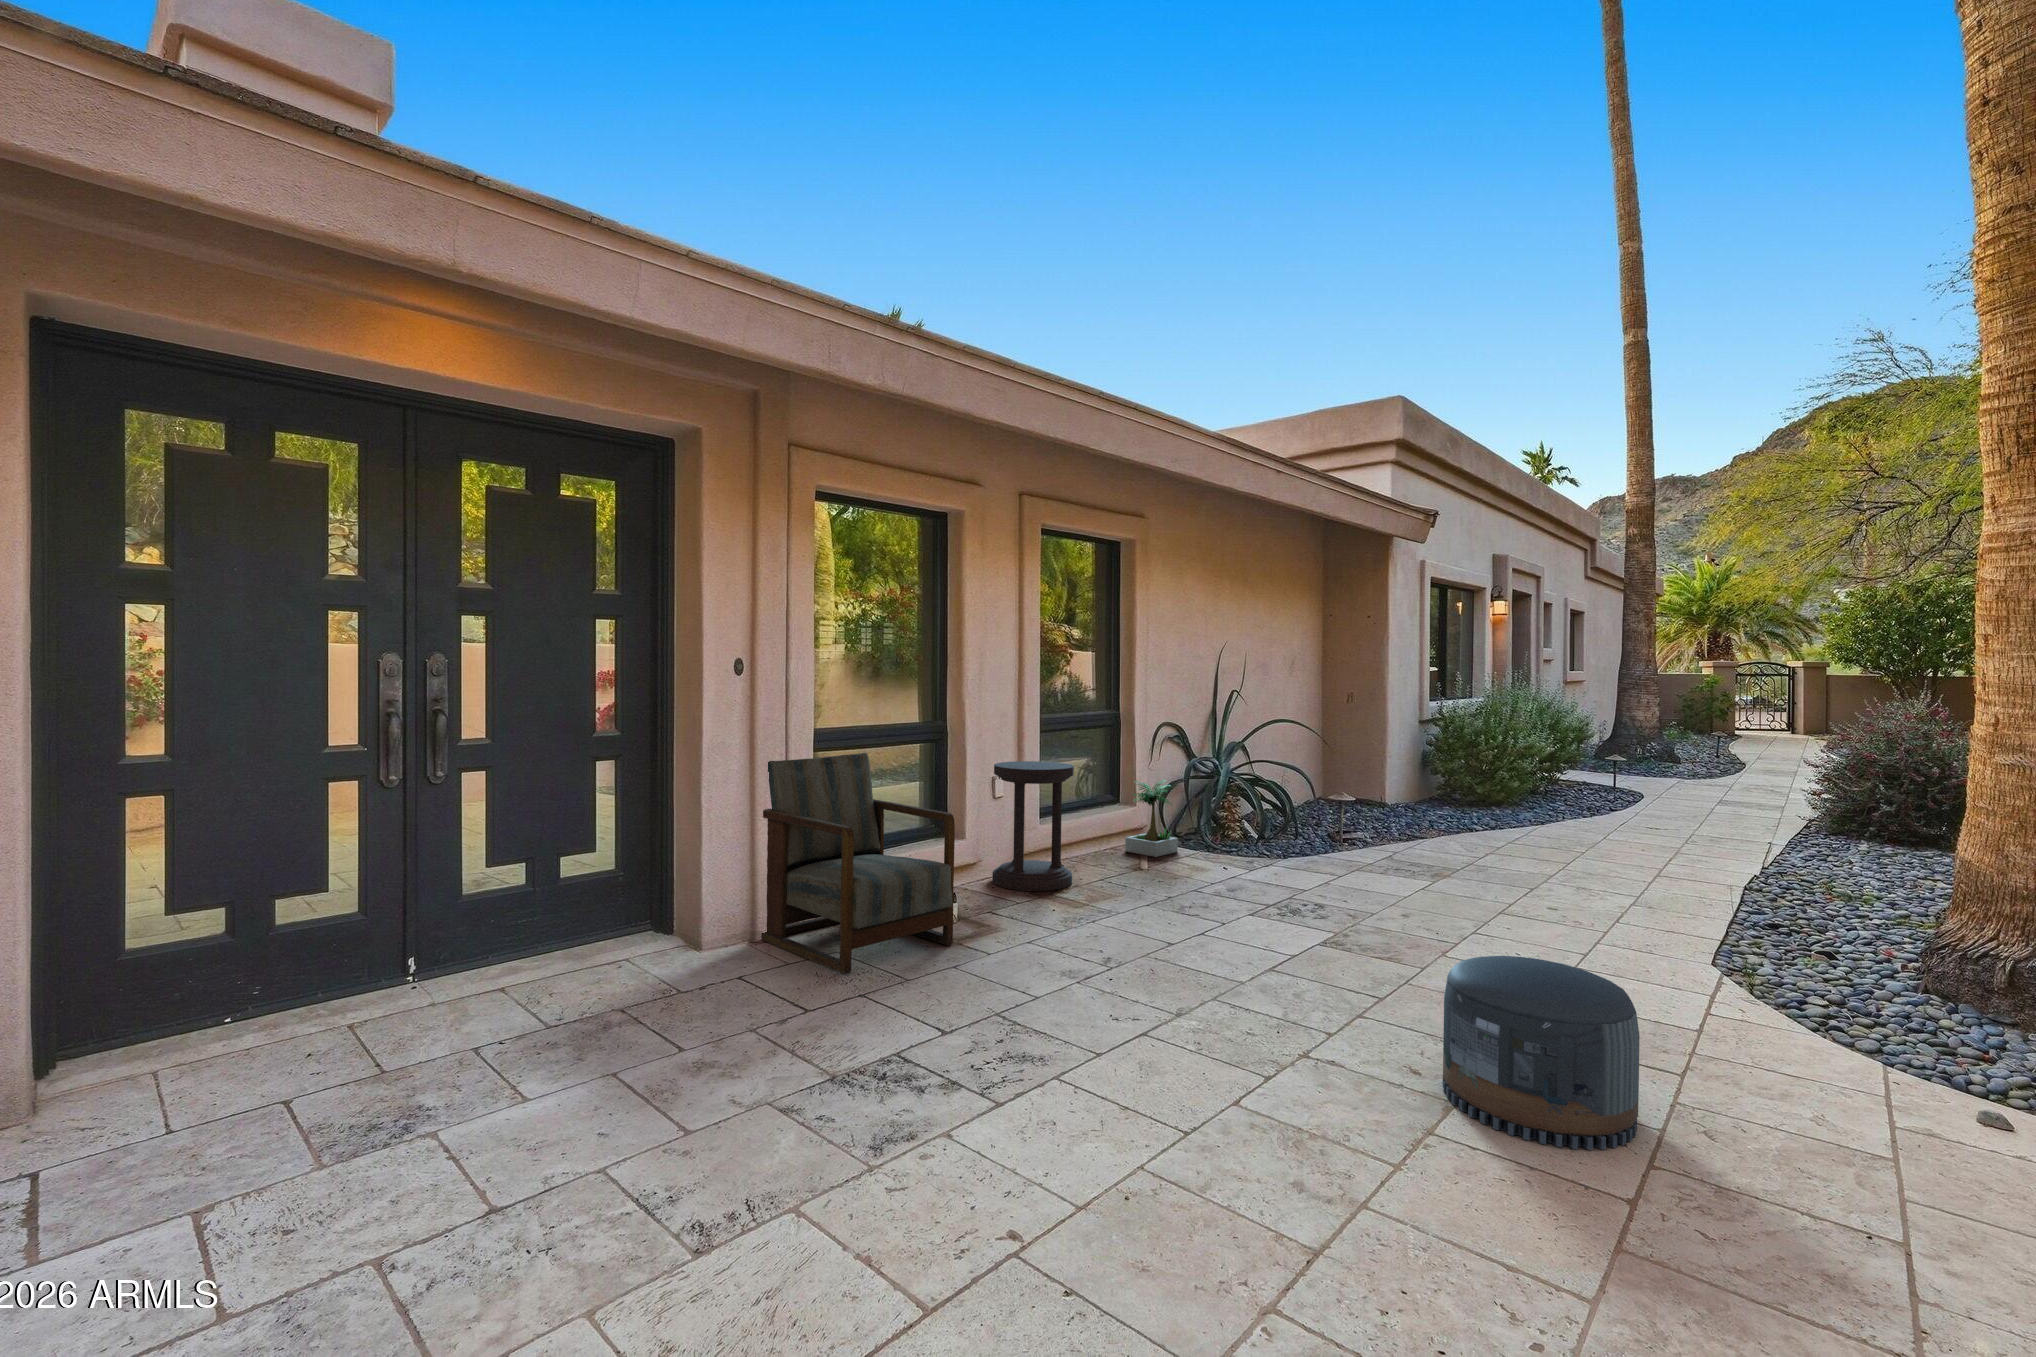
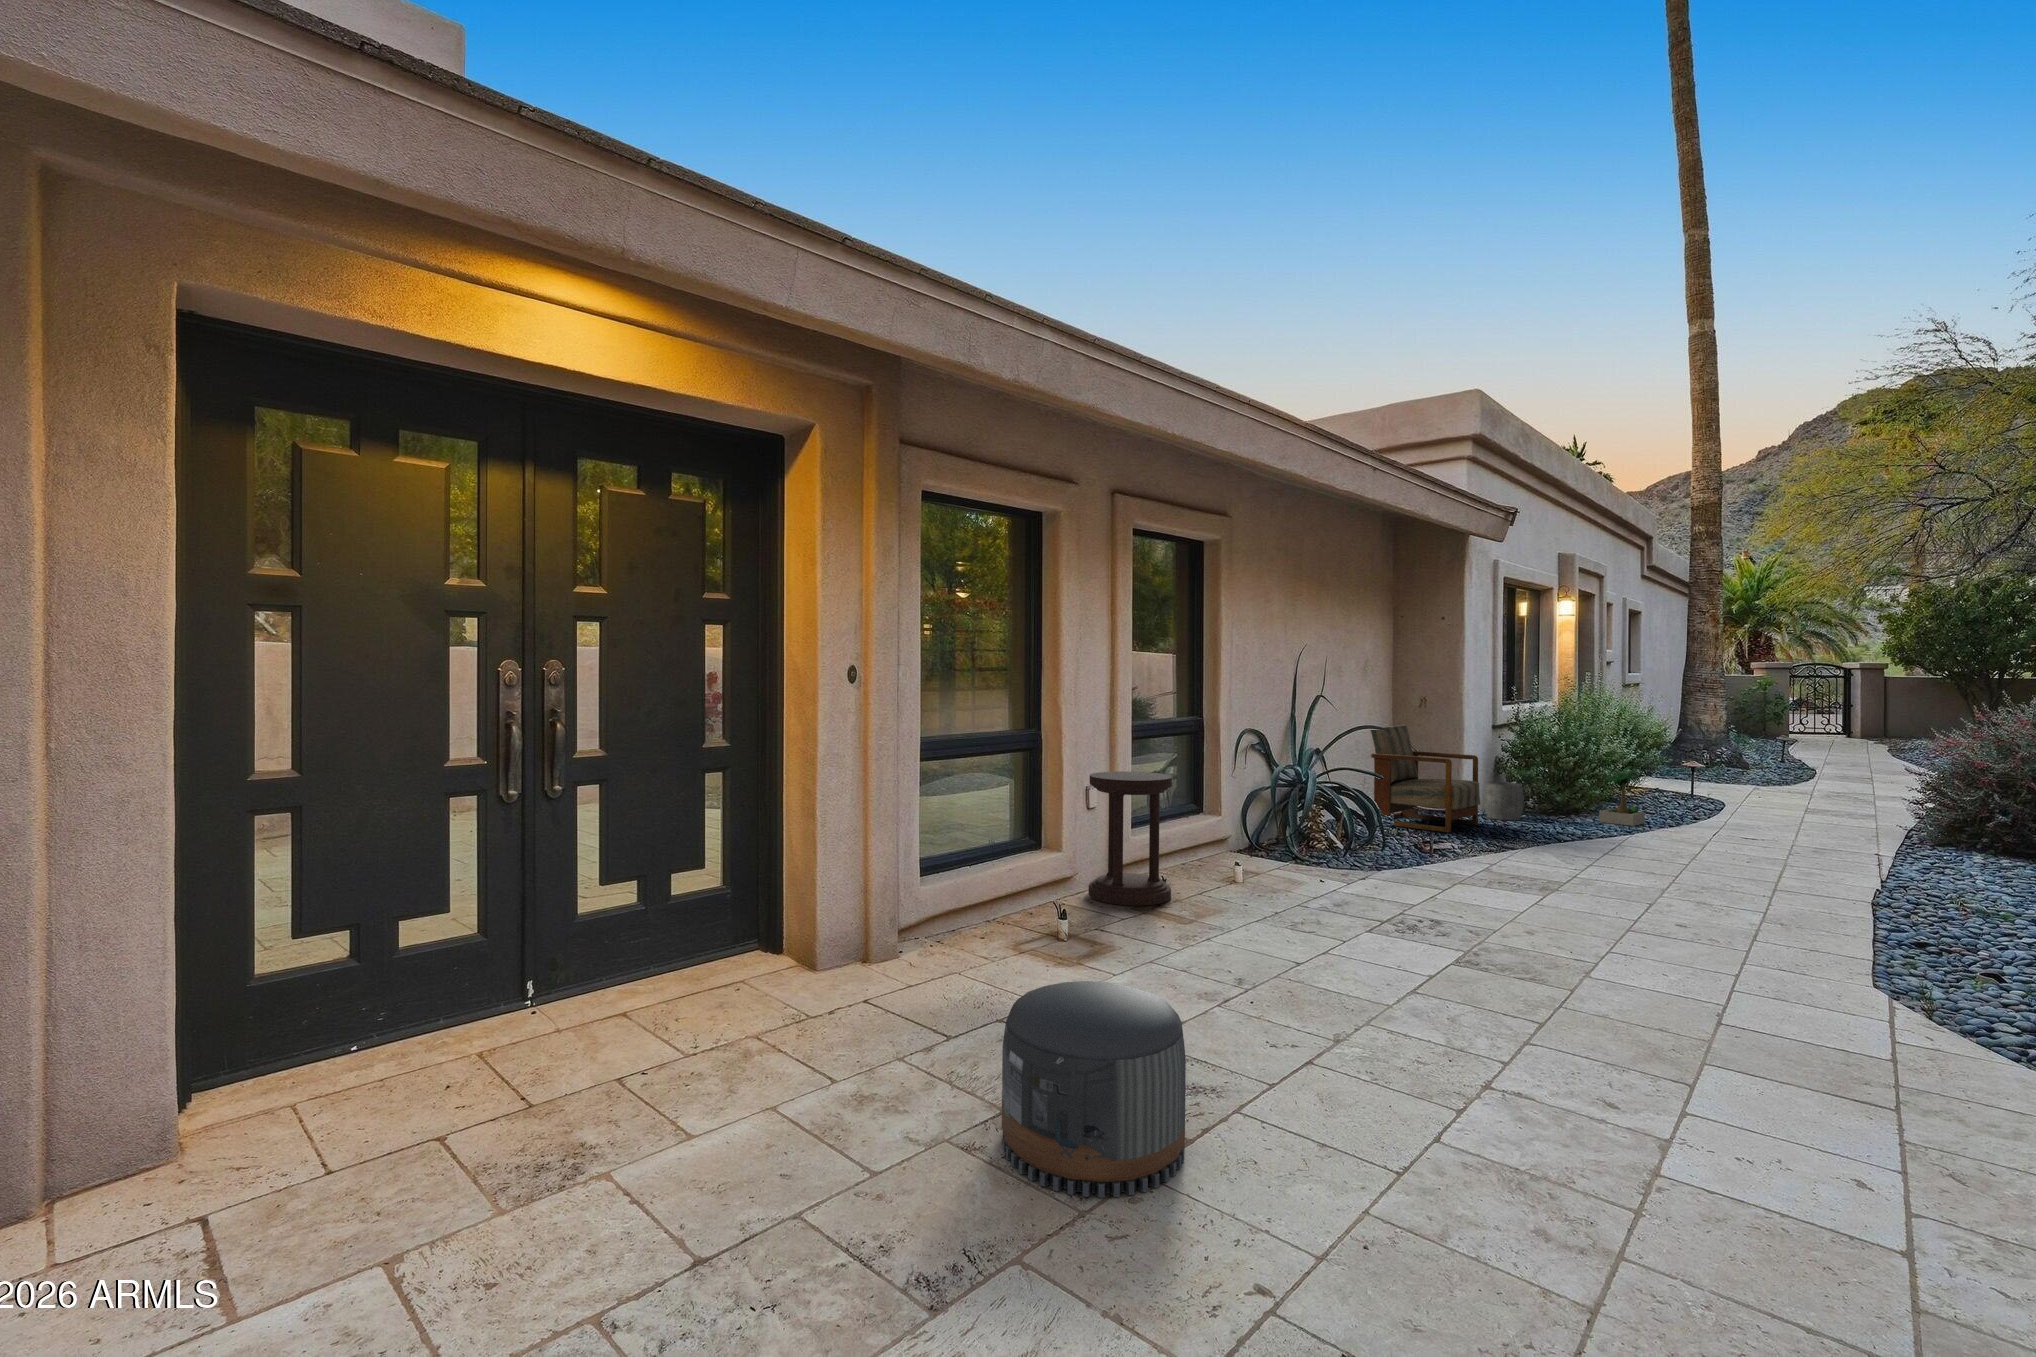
armchair: present [761,753,955,974] -> present [1370,725,1481,832]
woven basket: none [1409,774,1446,812] -> present [1484,782,1524,821]
potted plant: present [1125,780,1178,857] -> present [1599,766,1645,826]
pouf: present [1443,956,1640,1150] -> present [1002,981,1186,1198]

